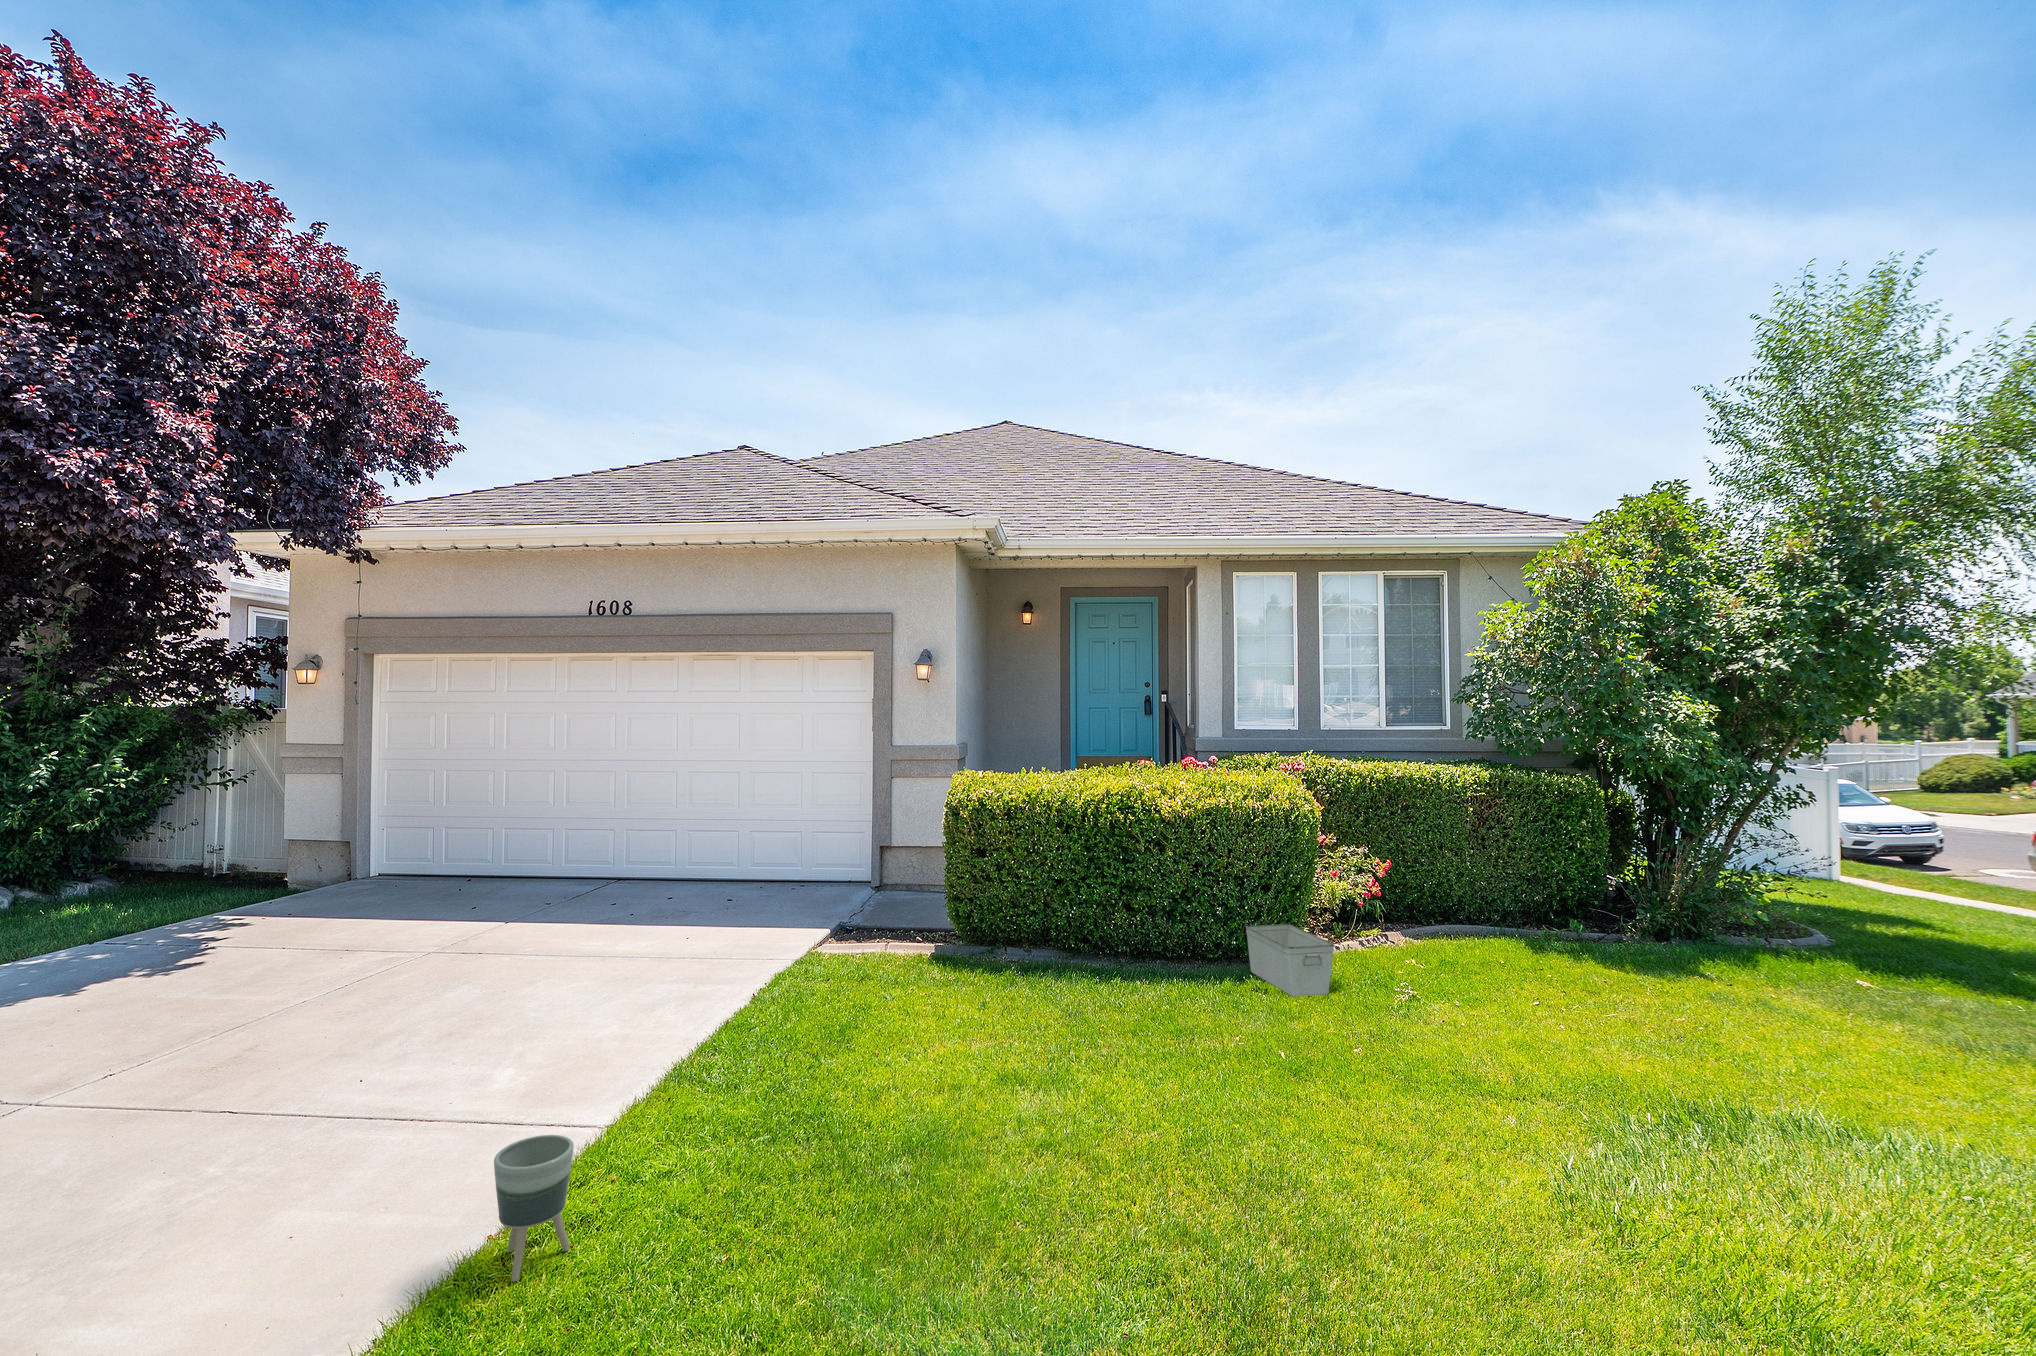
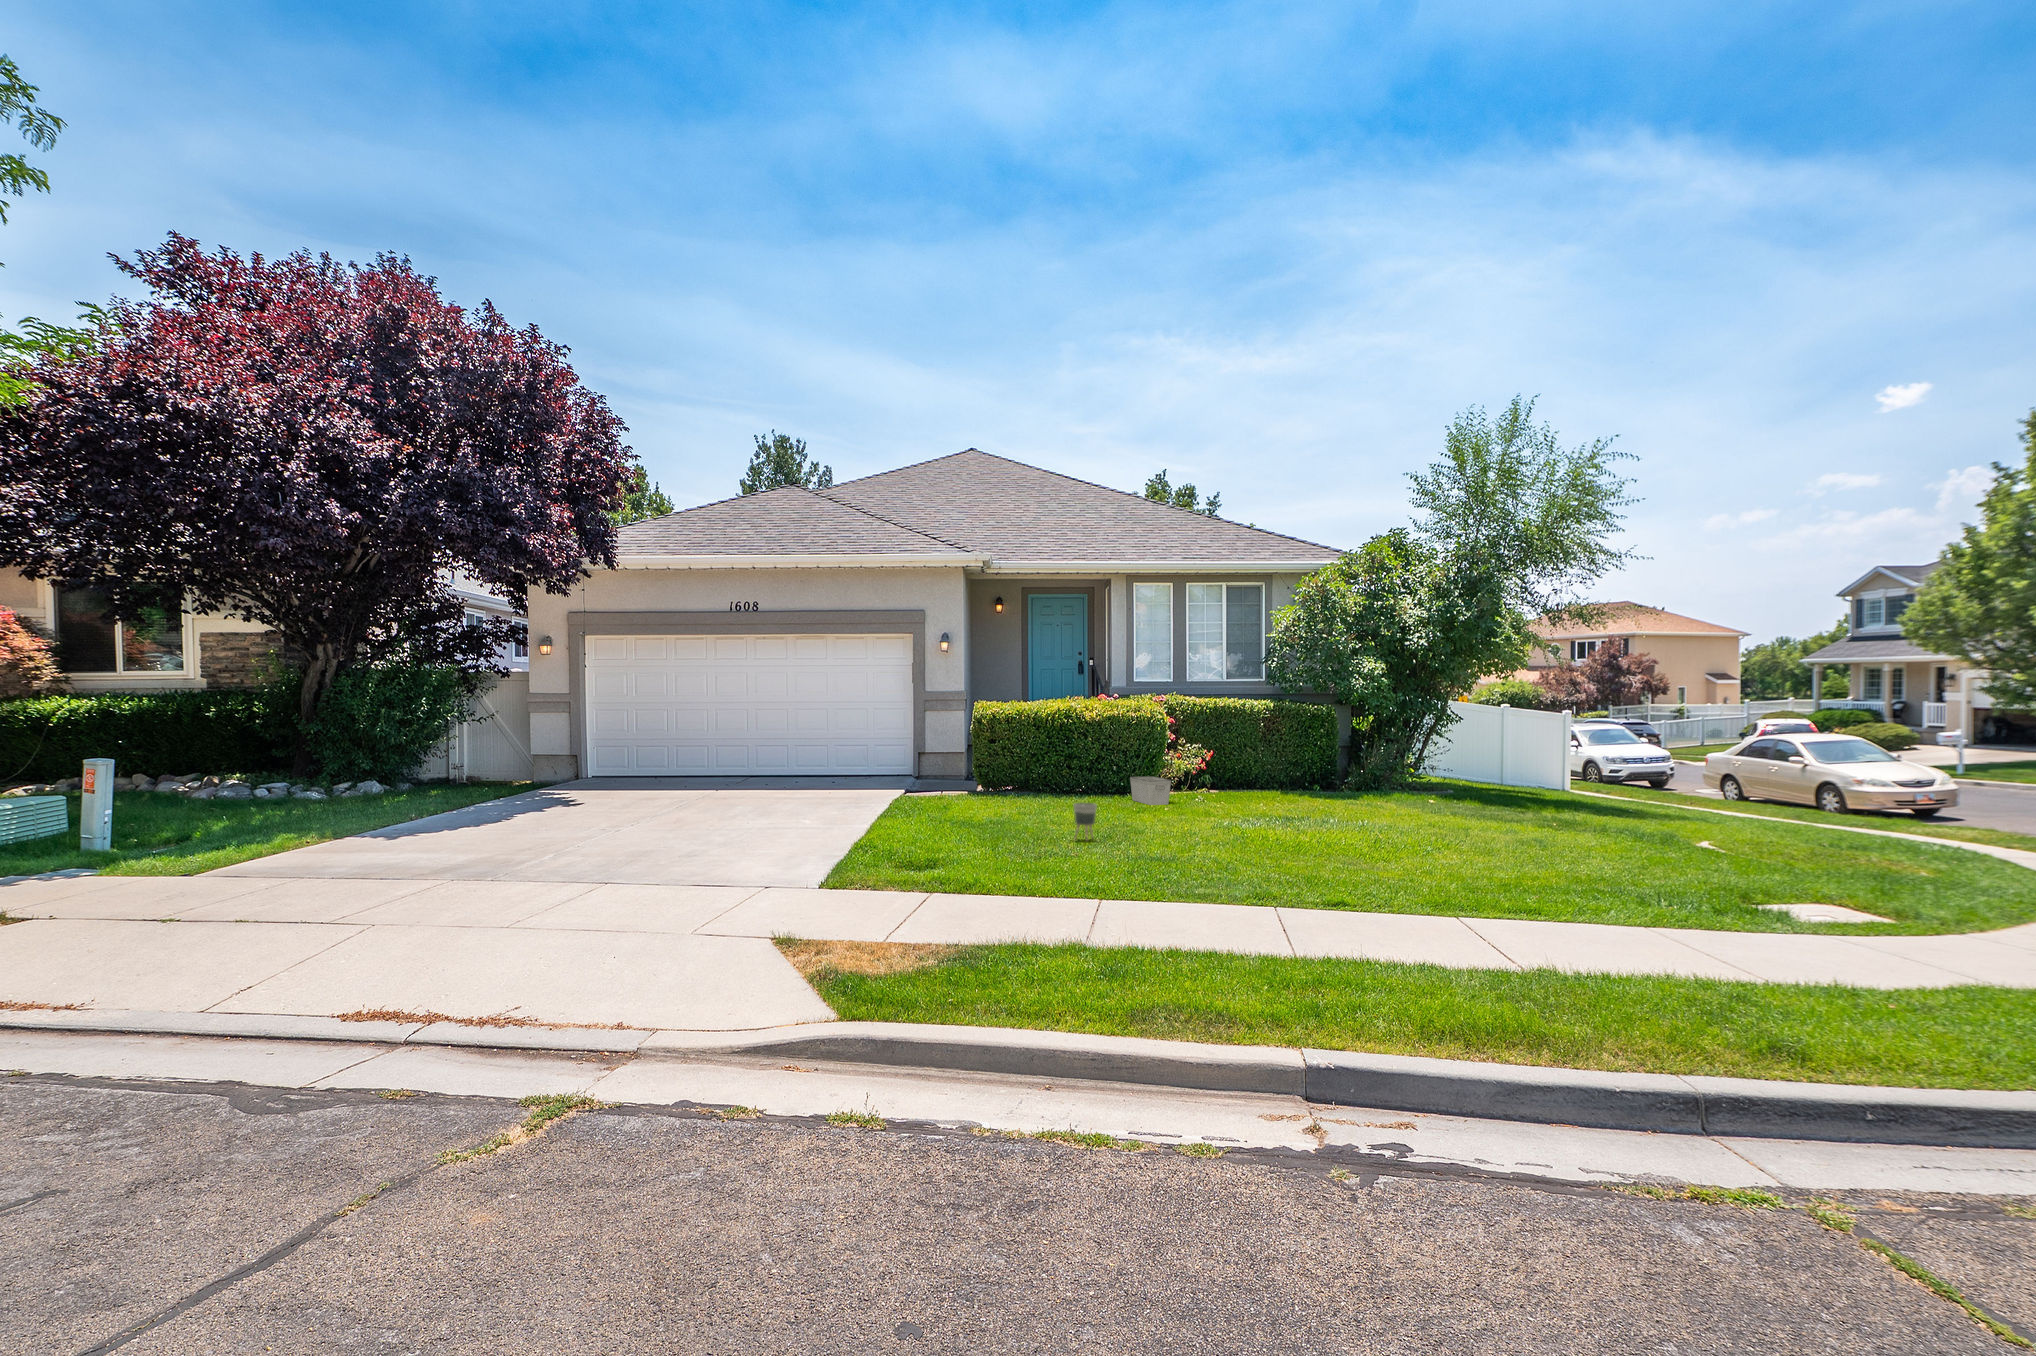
planter: present [494,1135,574,1282] -> present [1074,803,1097,840]

